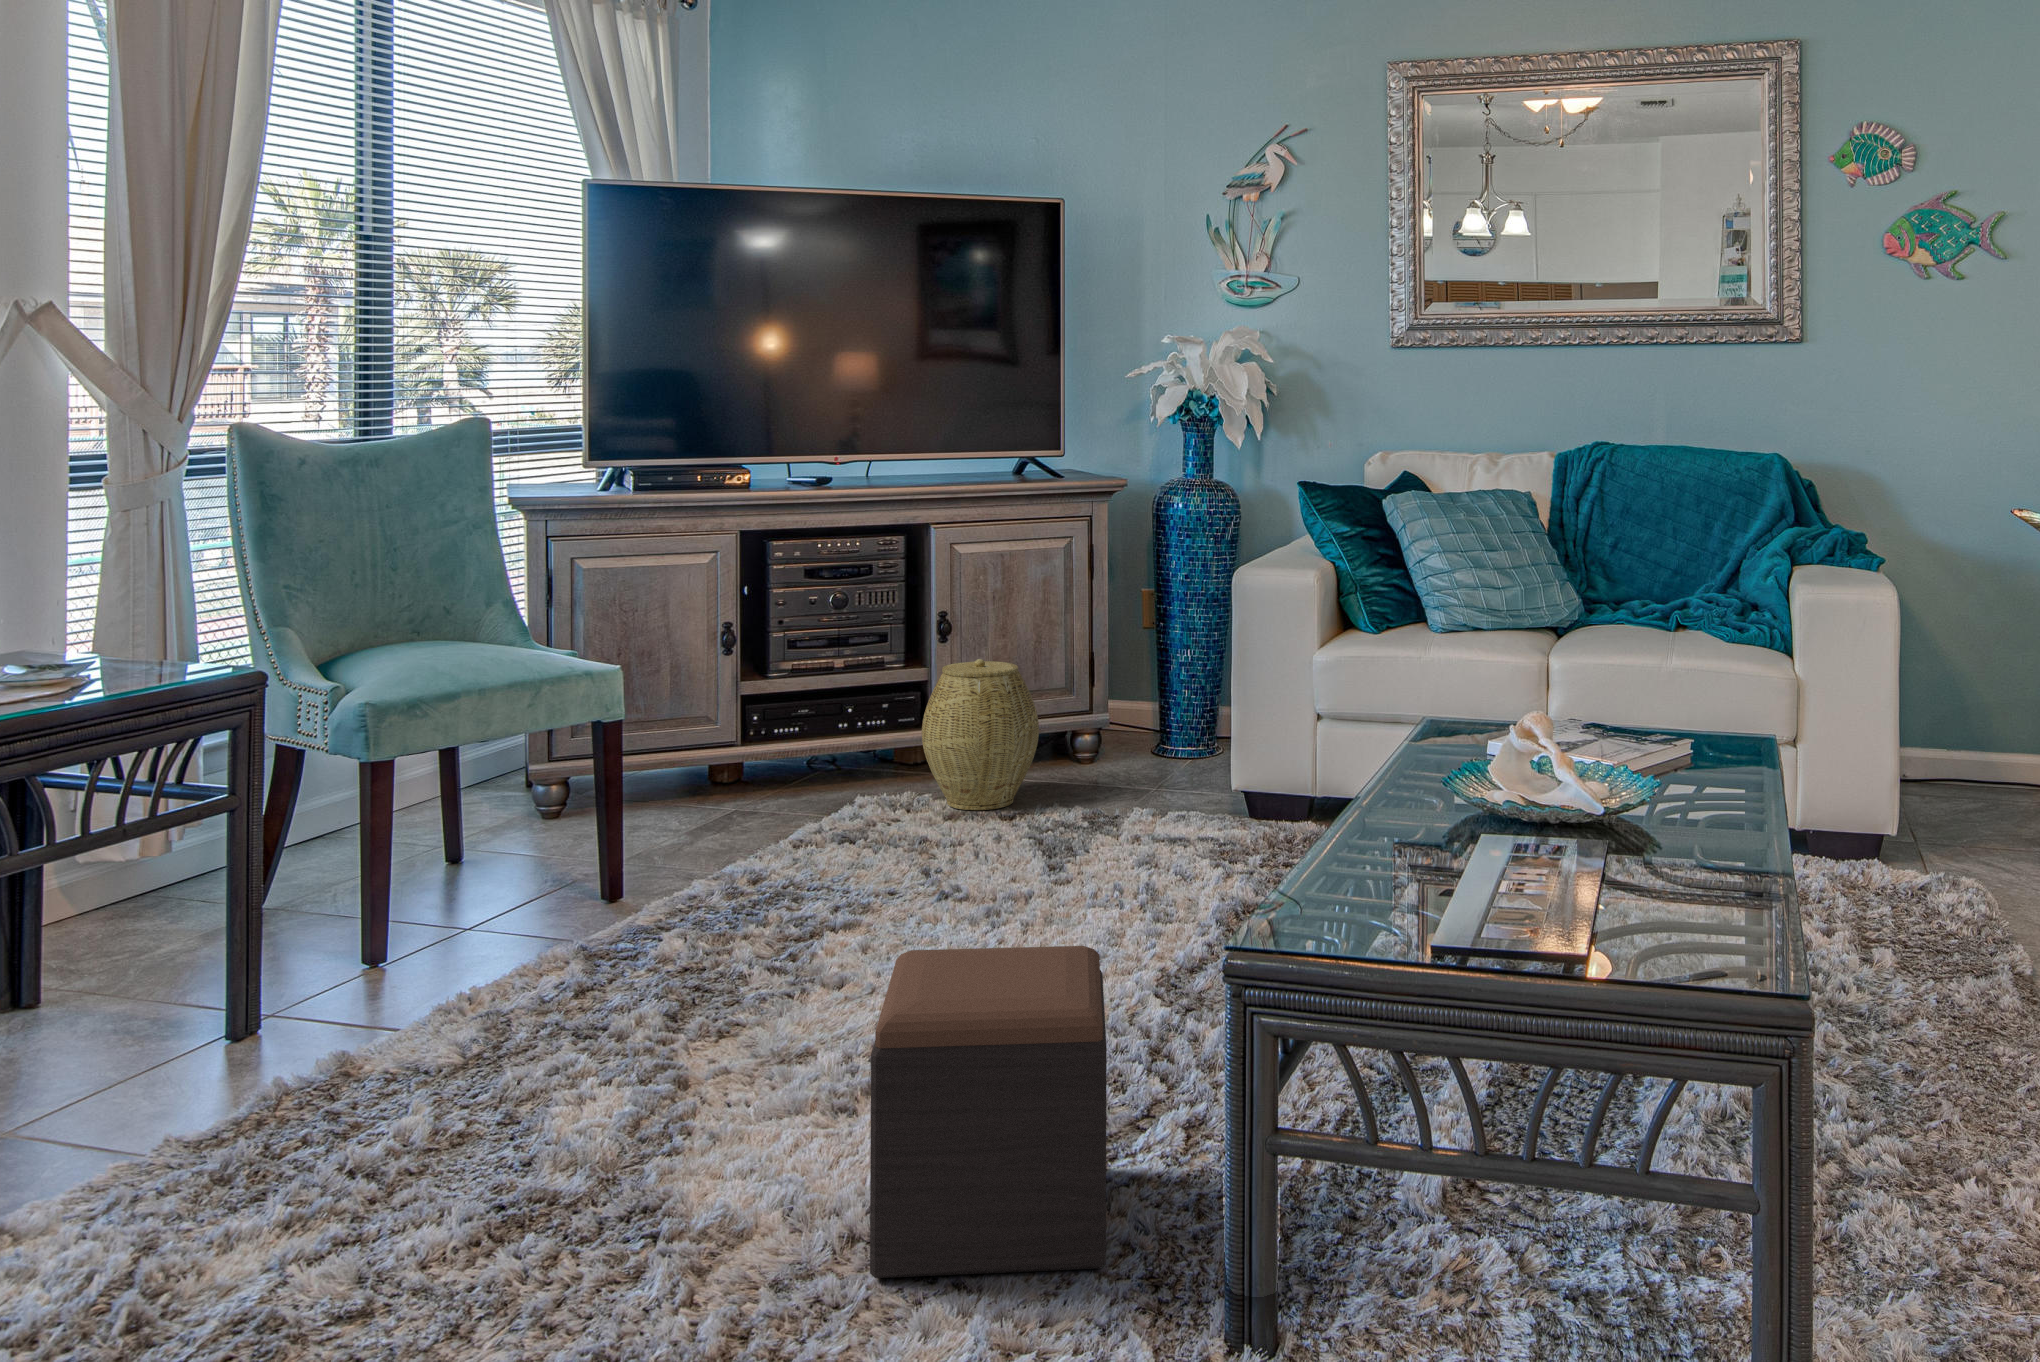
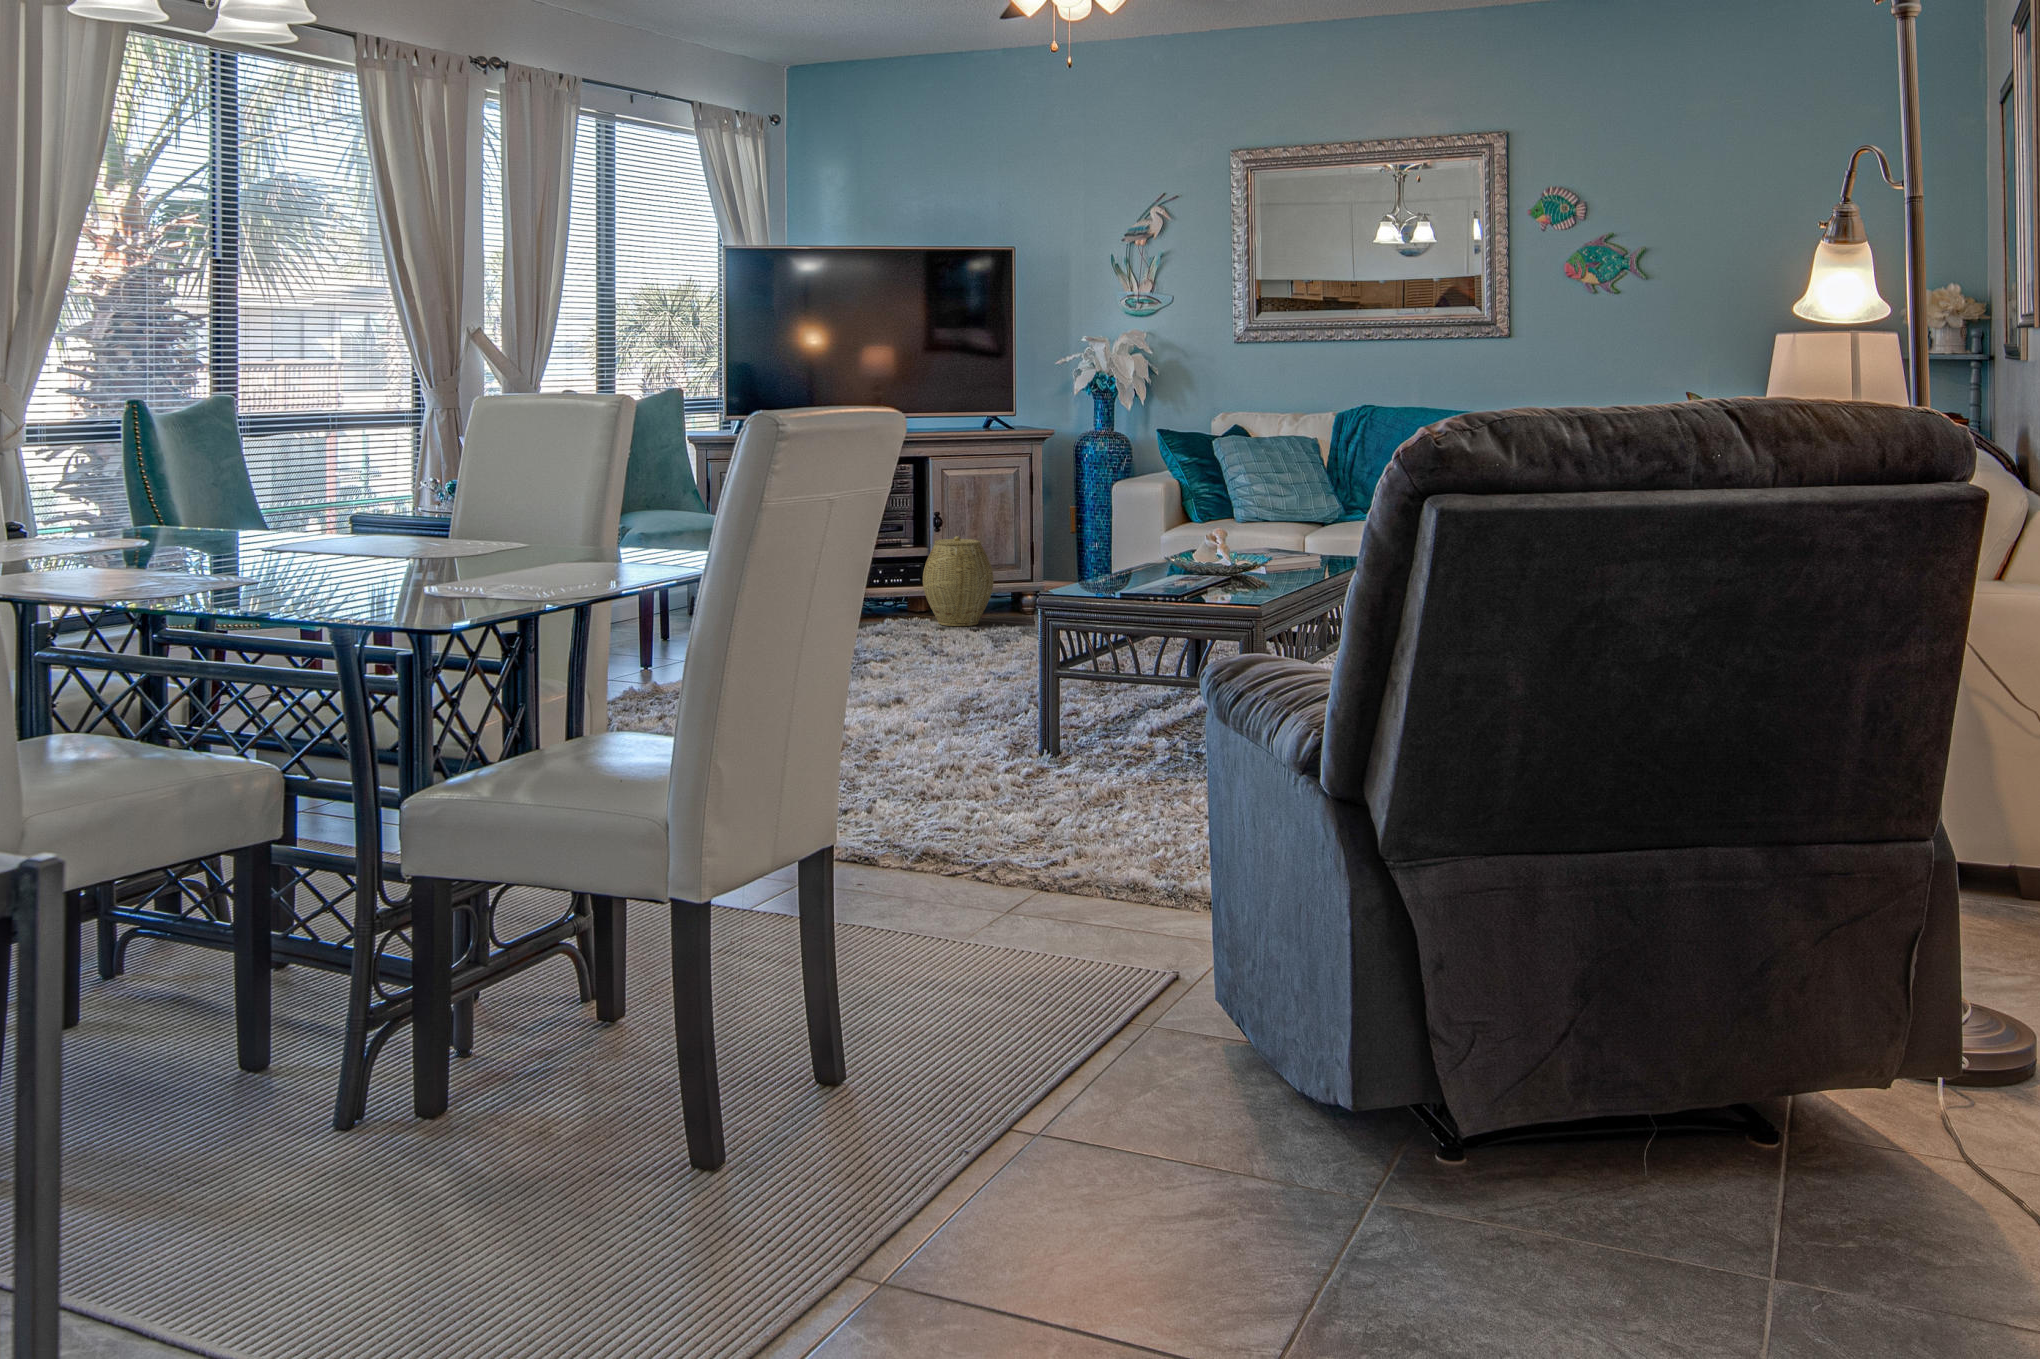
footstool: present [870,946,1107,1278] -> none [887,619,991,742]

